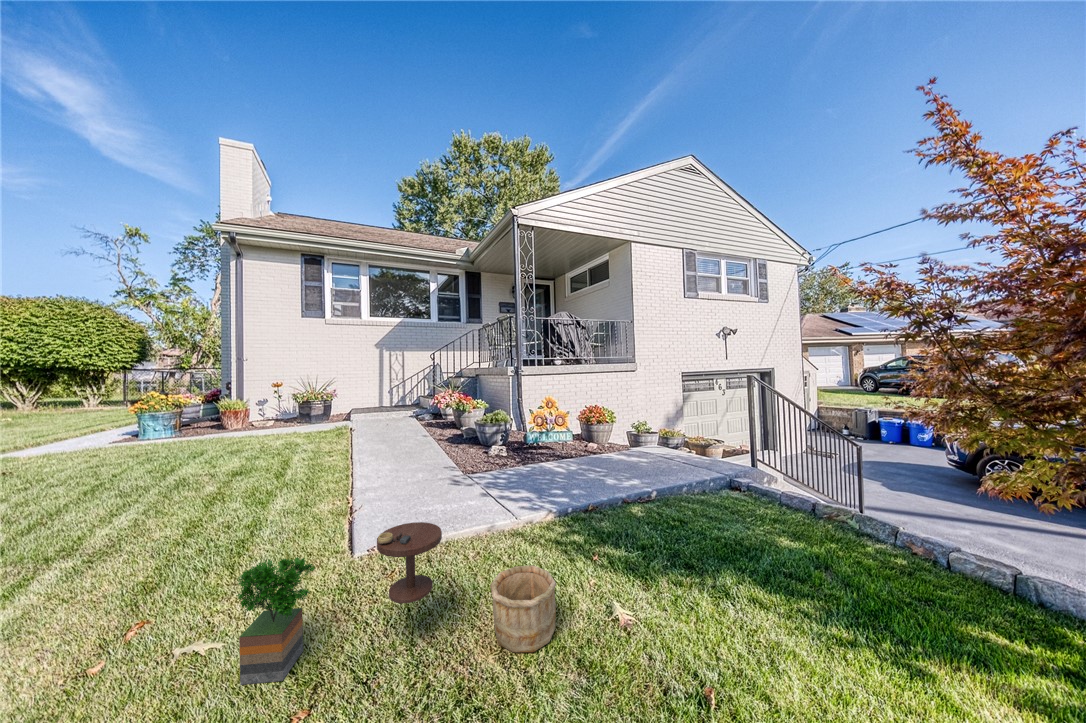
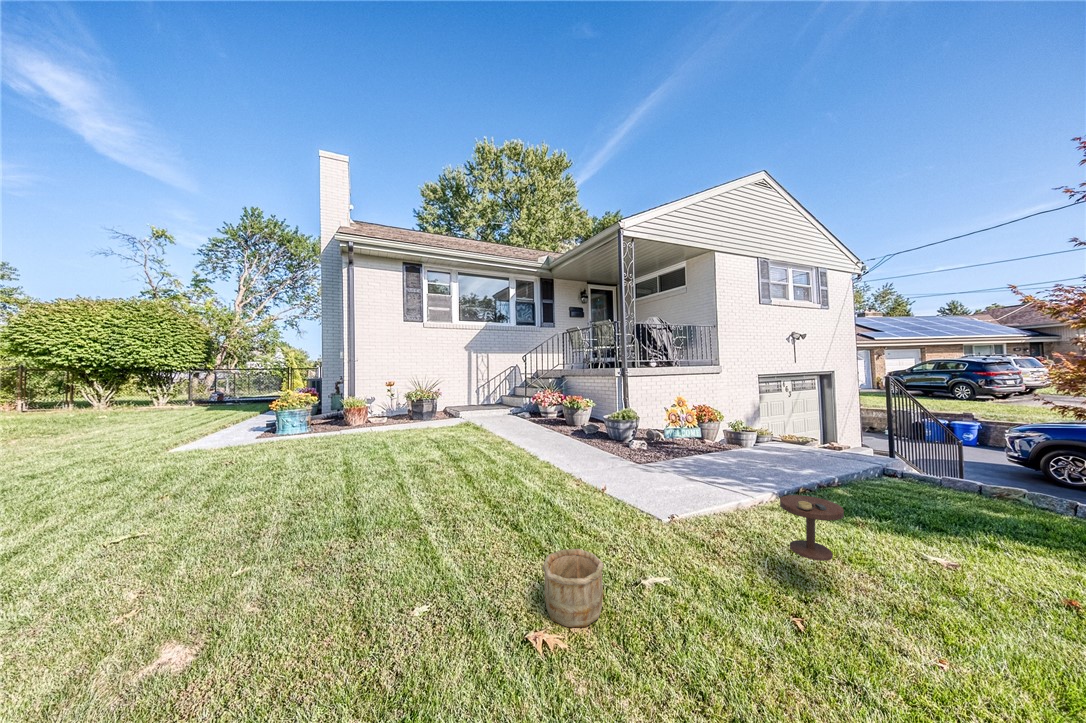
potted tree: present [236,557,315,685] -> none [689,522,765,627]
wooden bucket: present [490,565,556,652] -> present [542,549,603,627]

